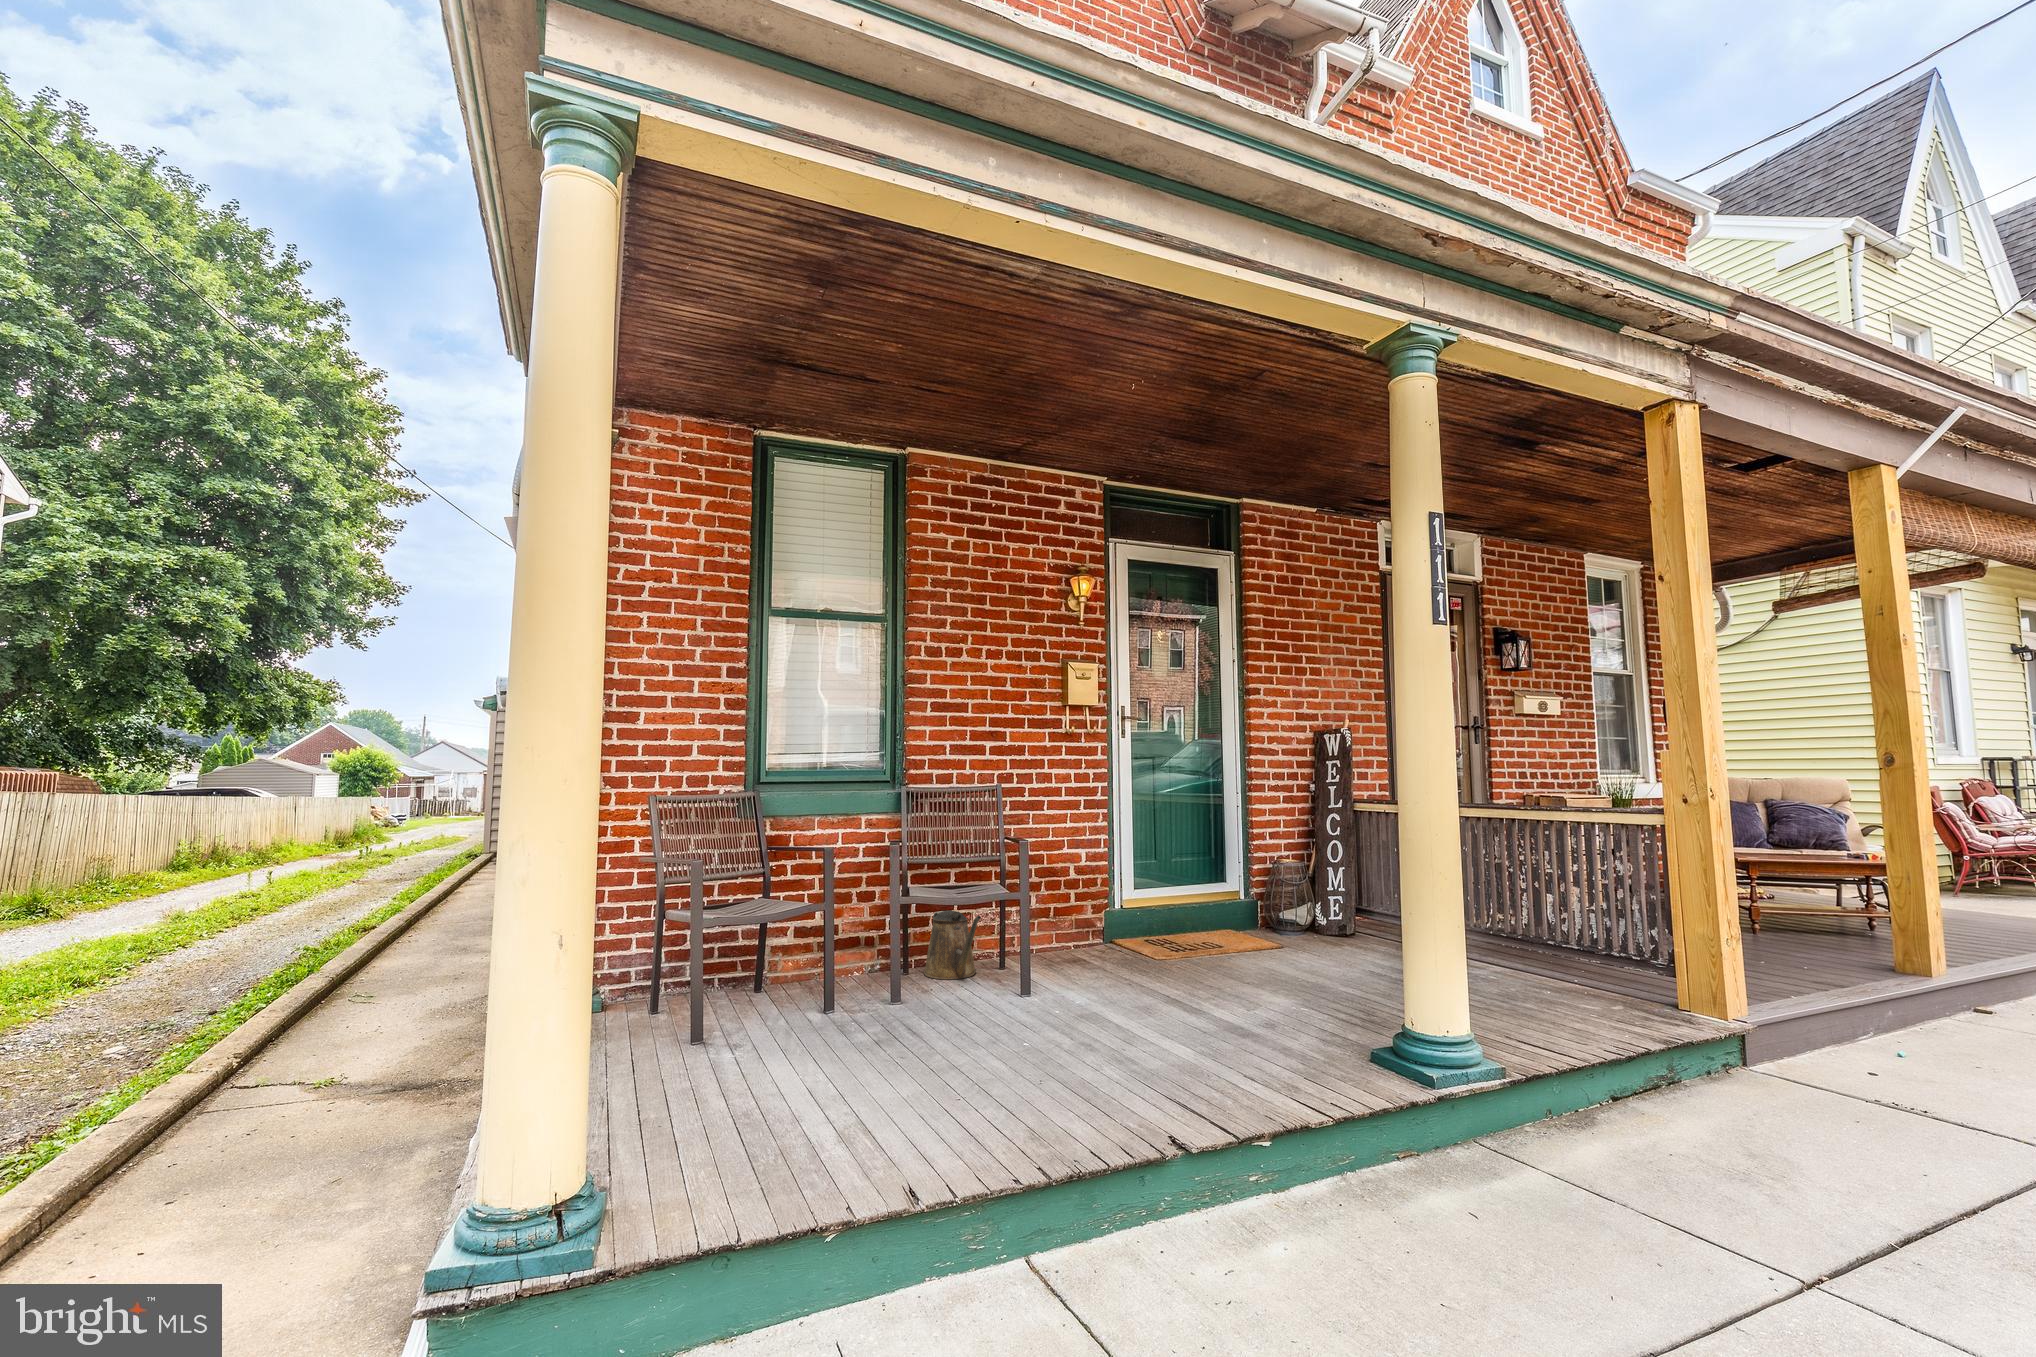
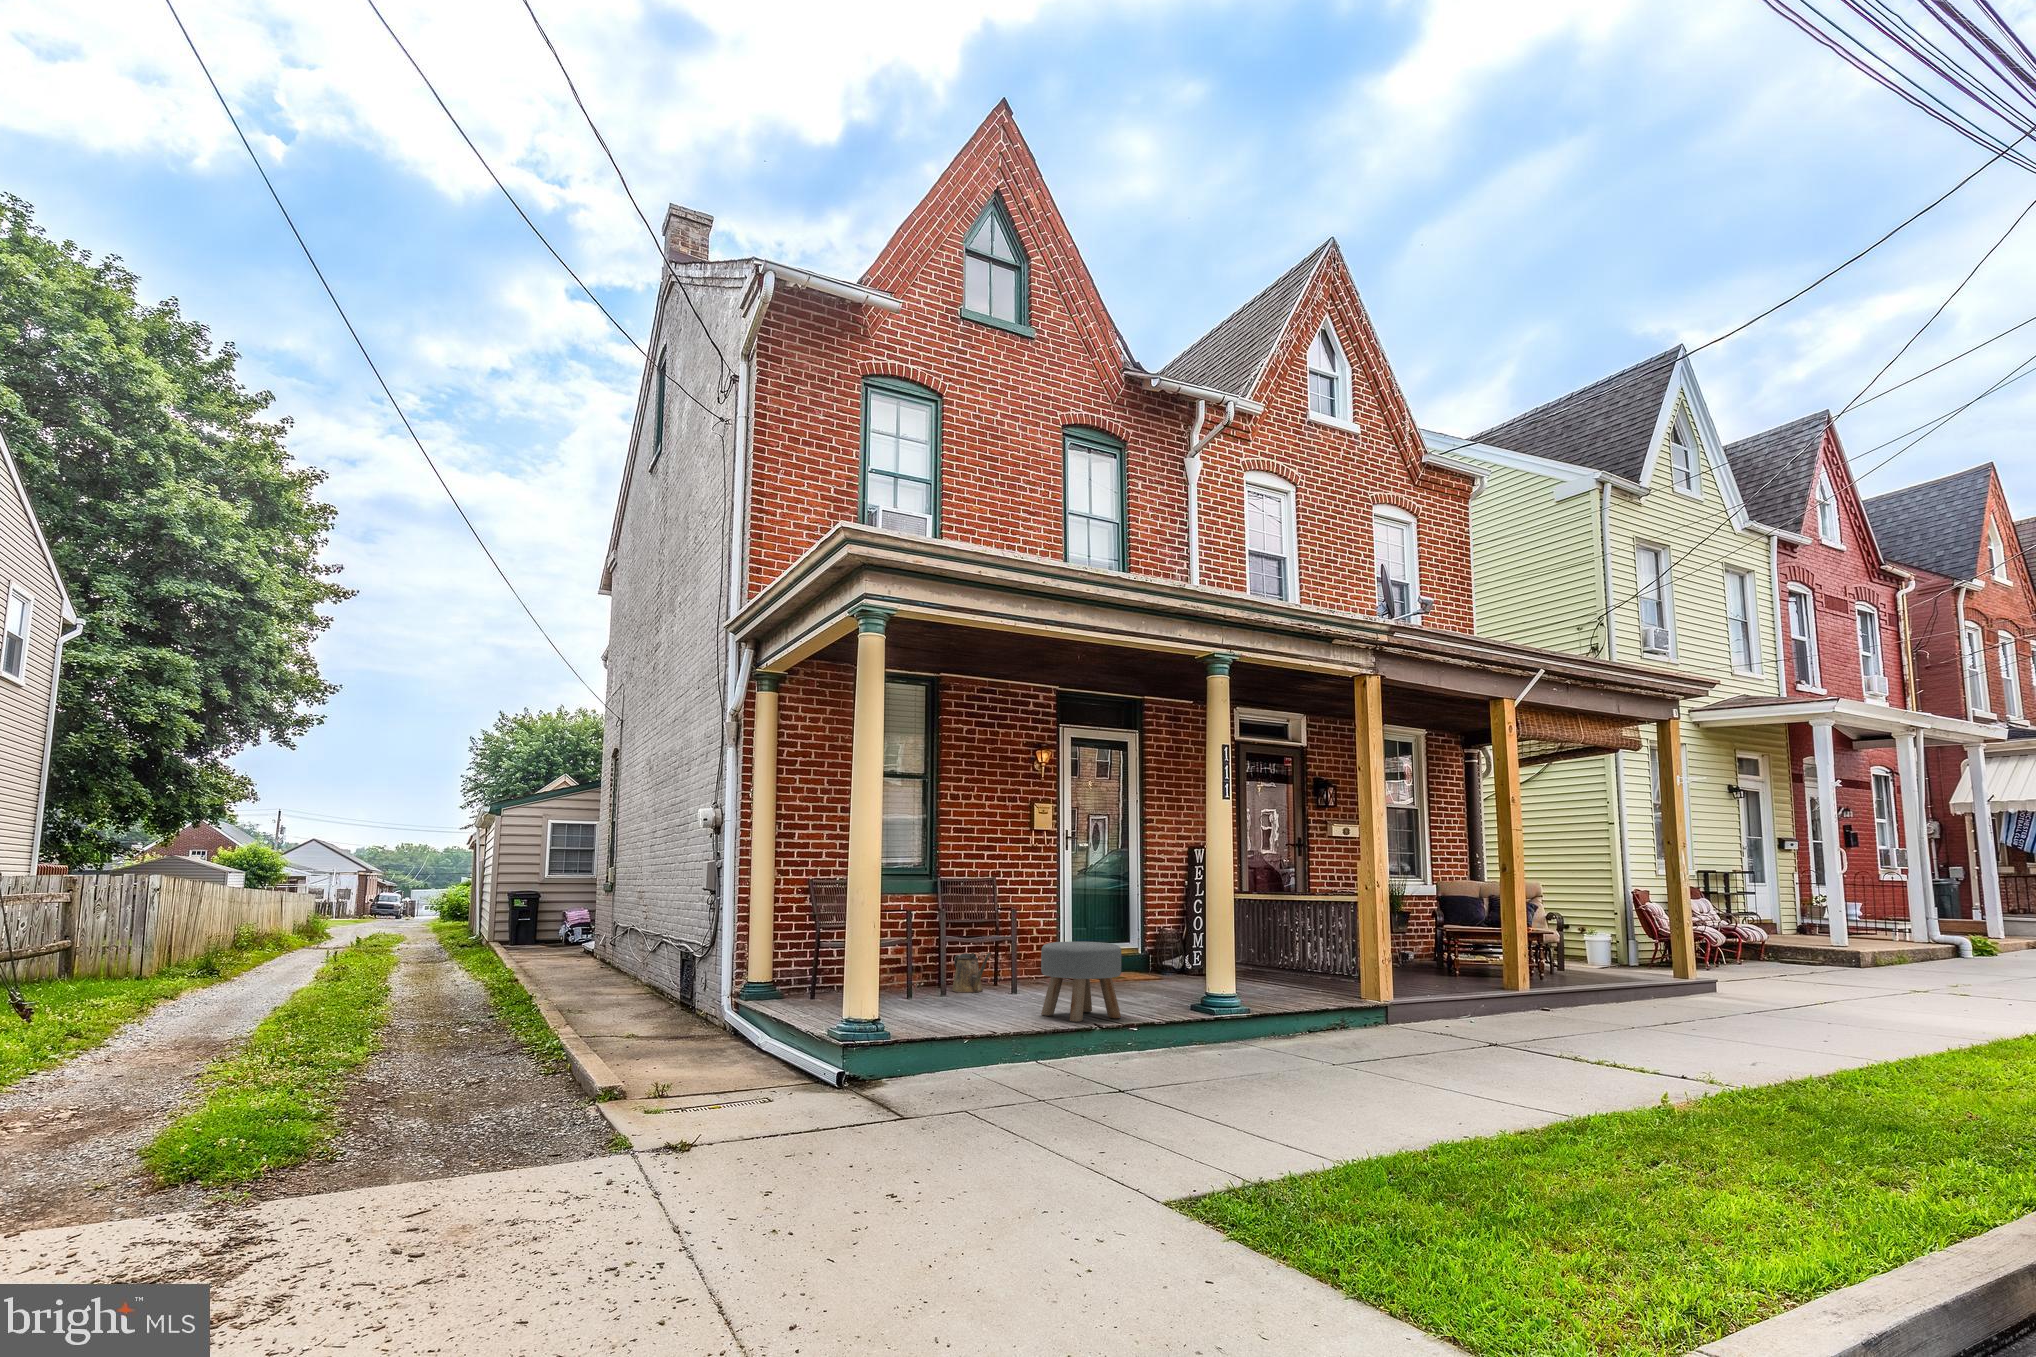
ottoman: none [1038,920,1214,1122] -> present [1041,942,1121,1022]

